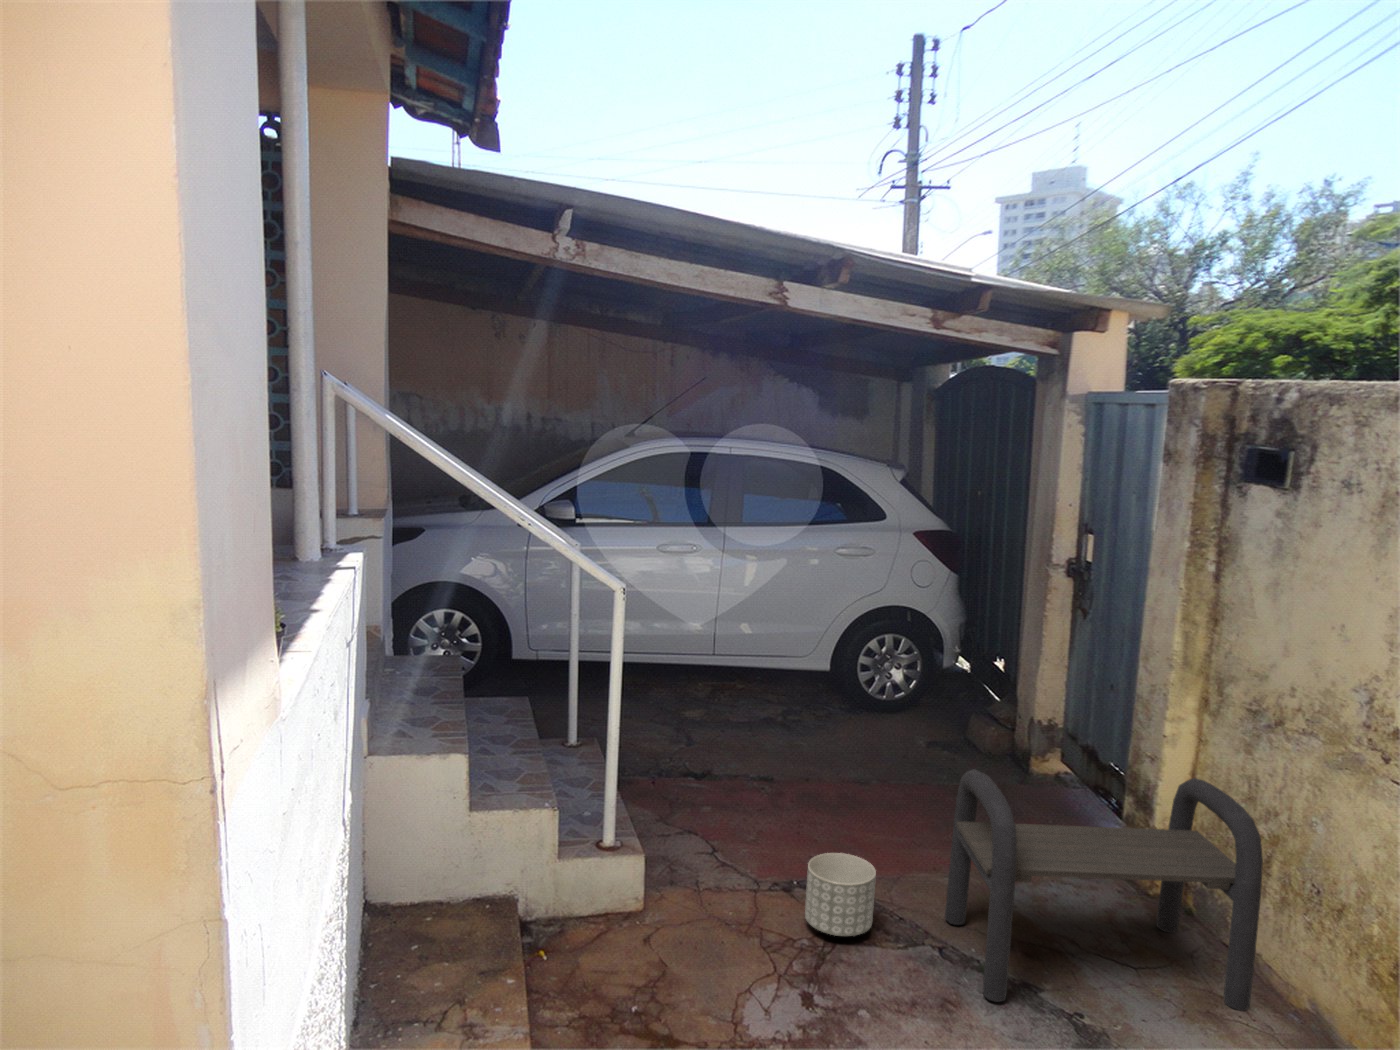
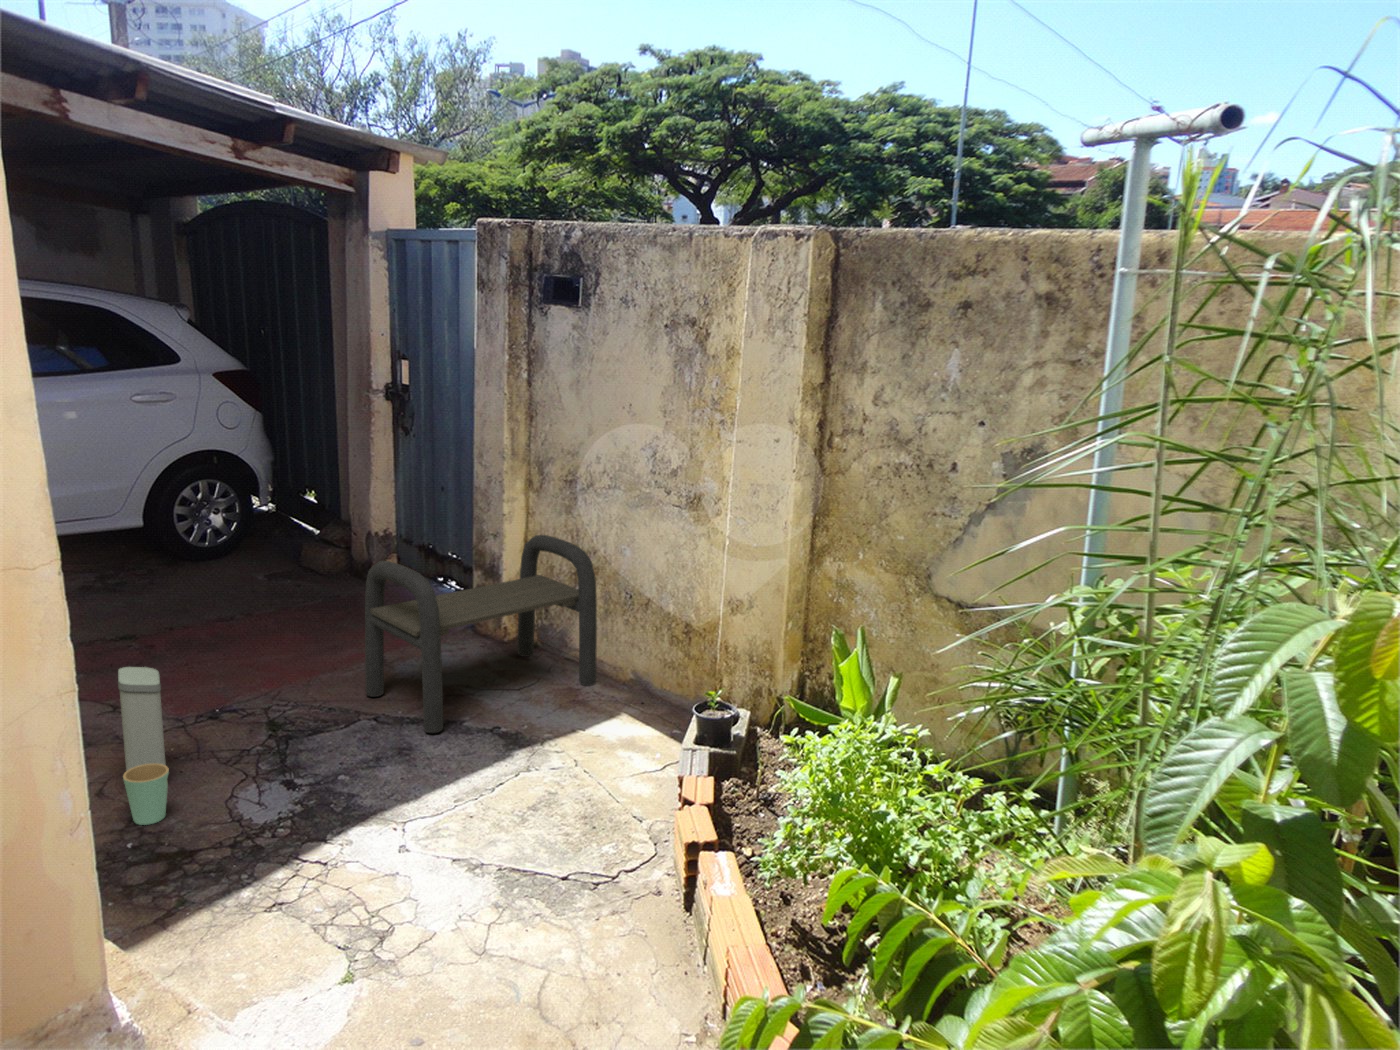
trash can: none [651,821,720,994] -> present [118,667,169,825]
planter: present [805,853,876,936] -> none [243,663,312,734]

